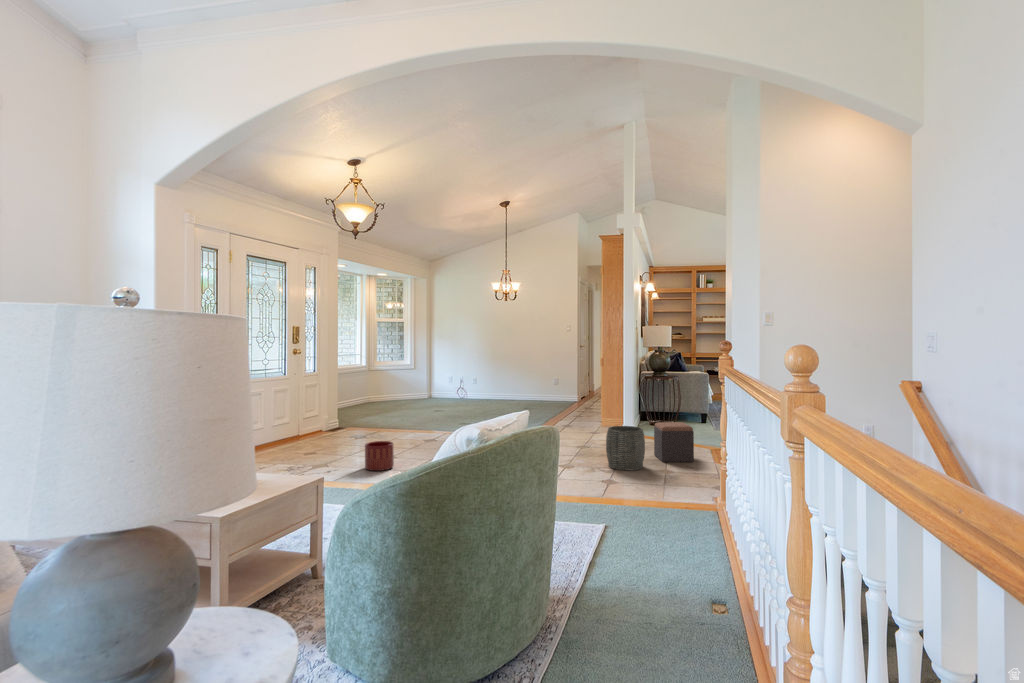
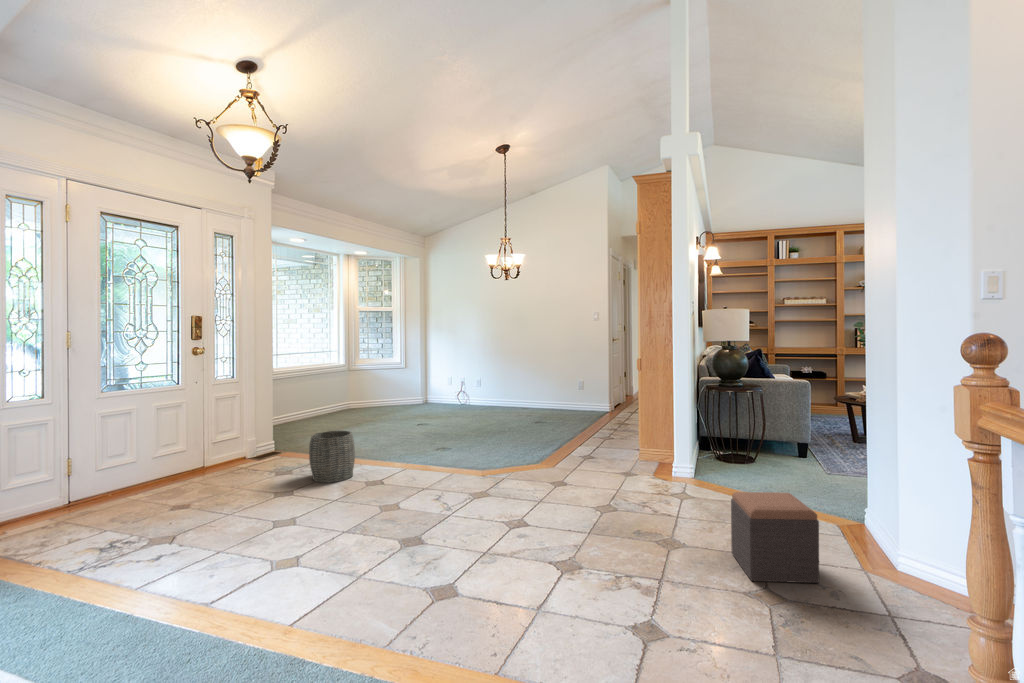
woven basket: present [606,426,645,470] -> present [309,431,355,483]
planter: present [365,441,394,471] -> none [149,530,215,599]

